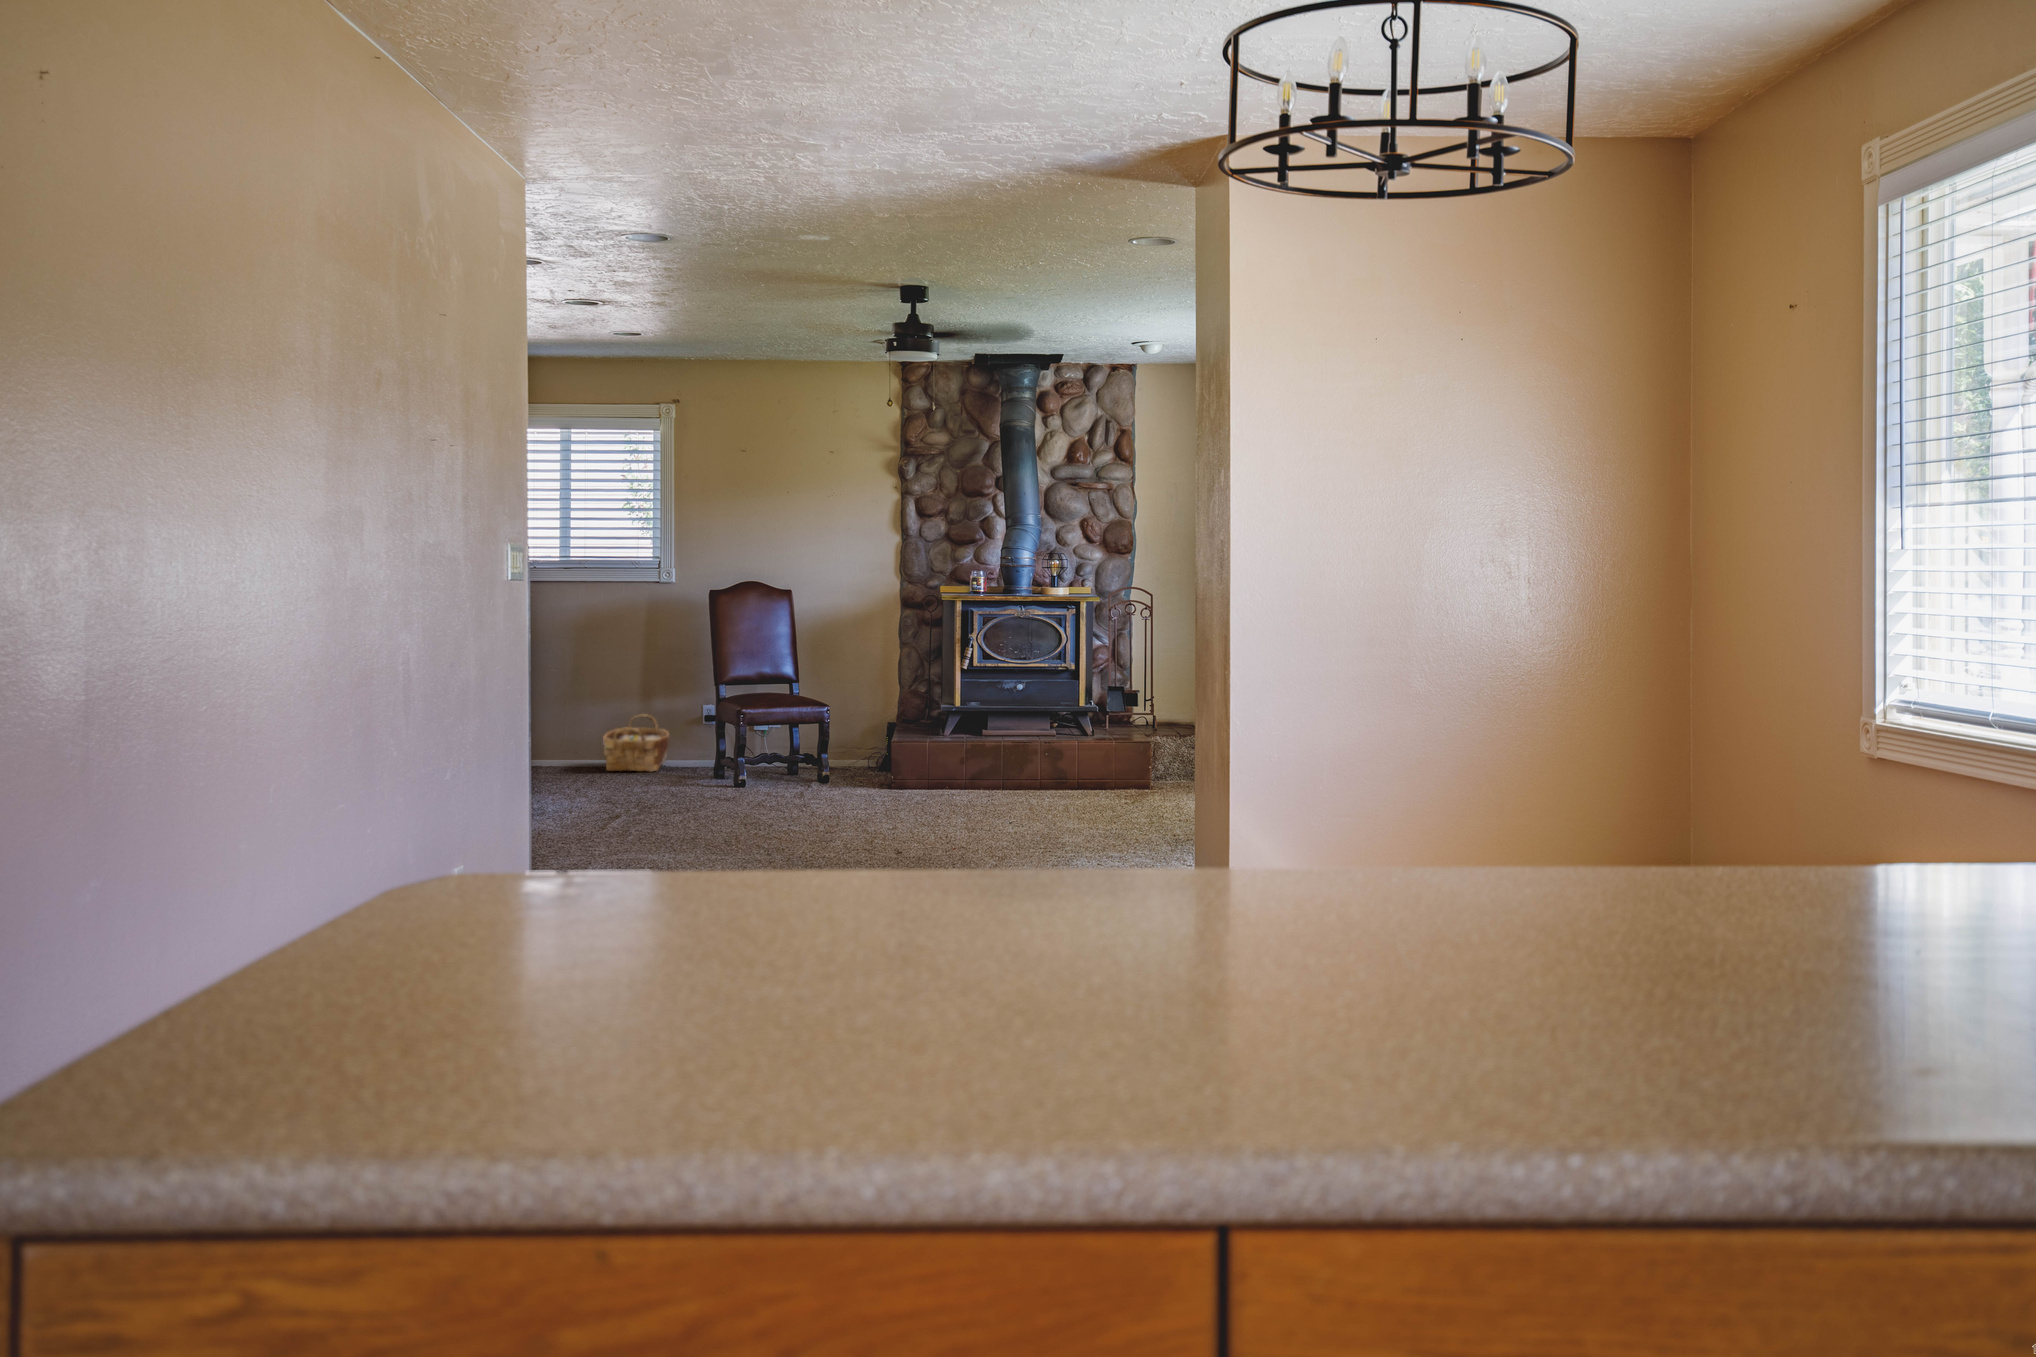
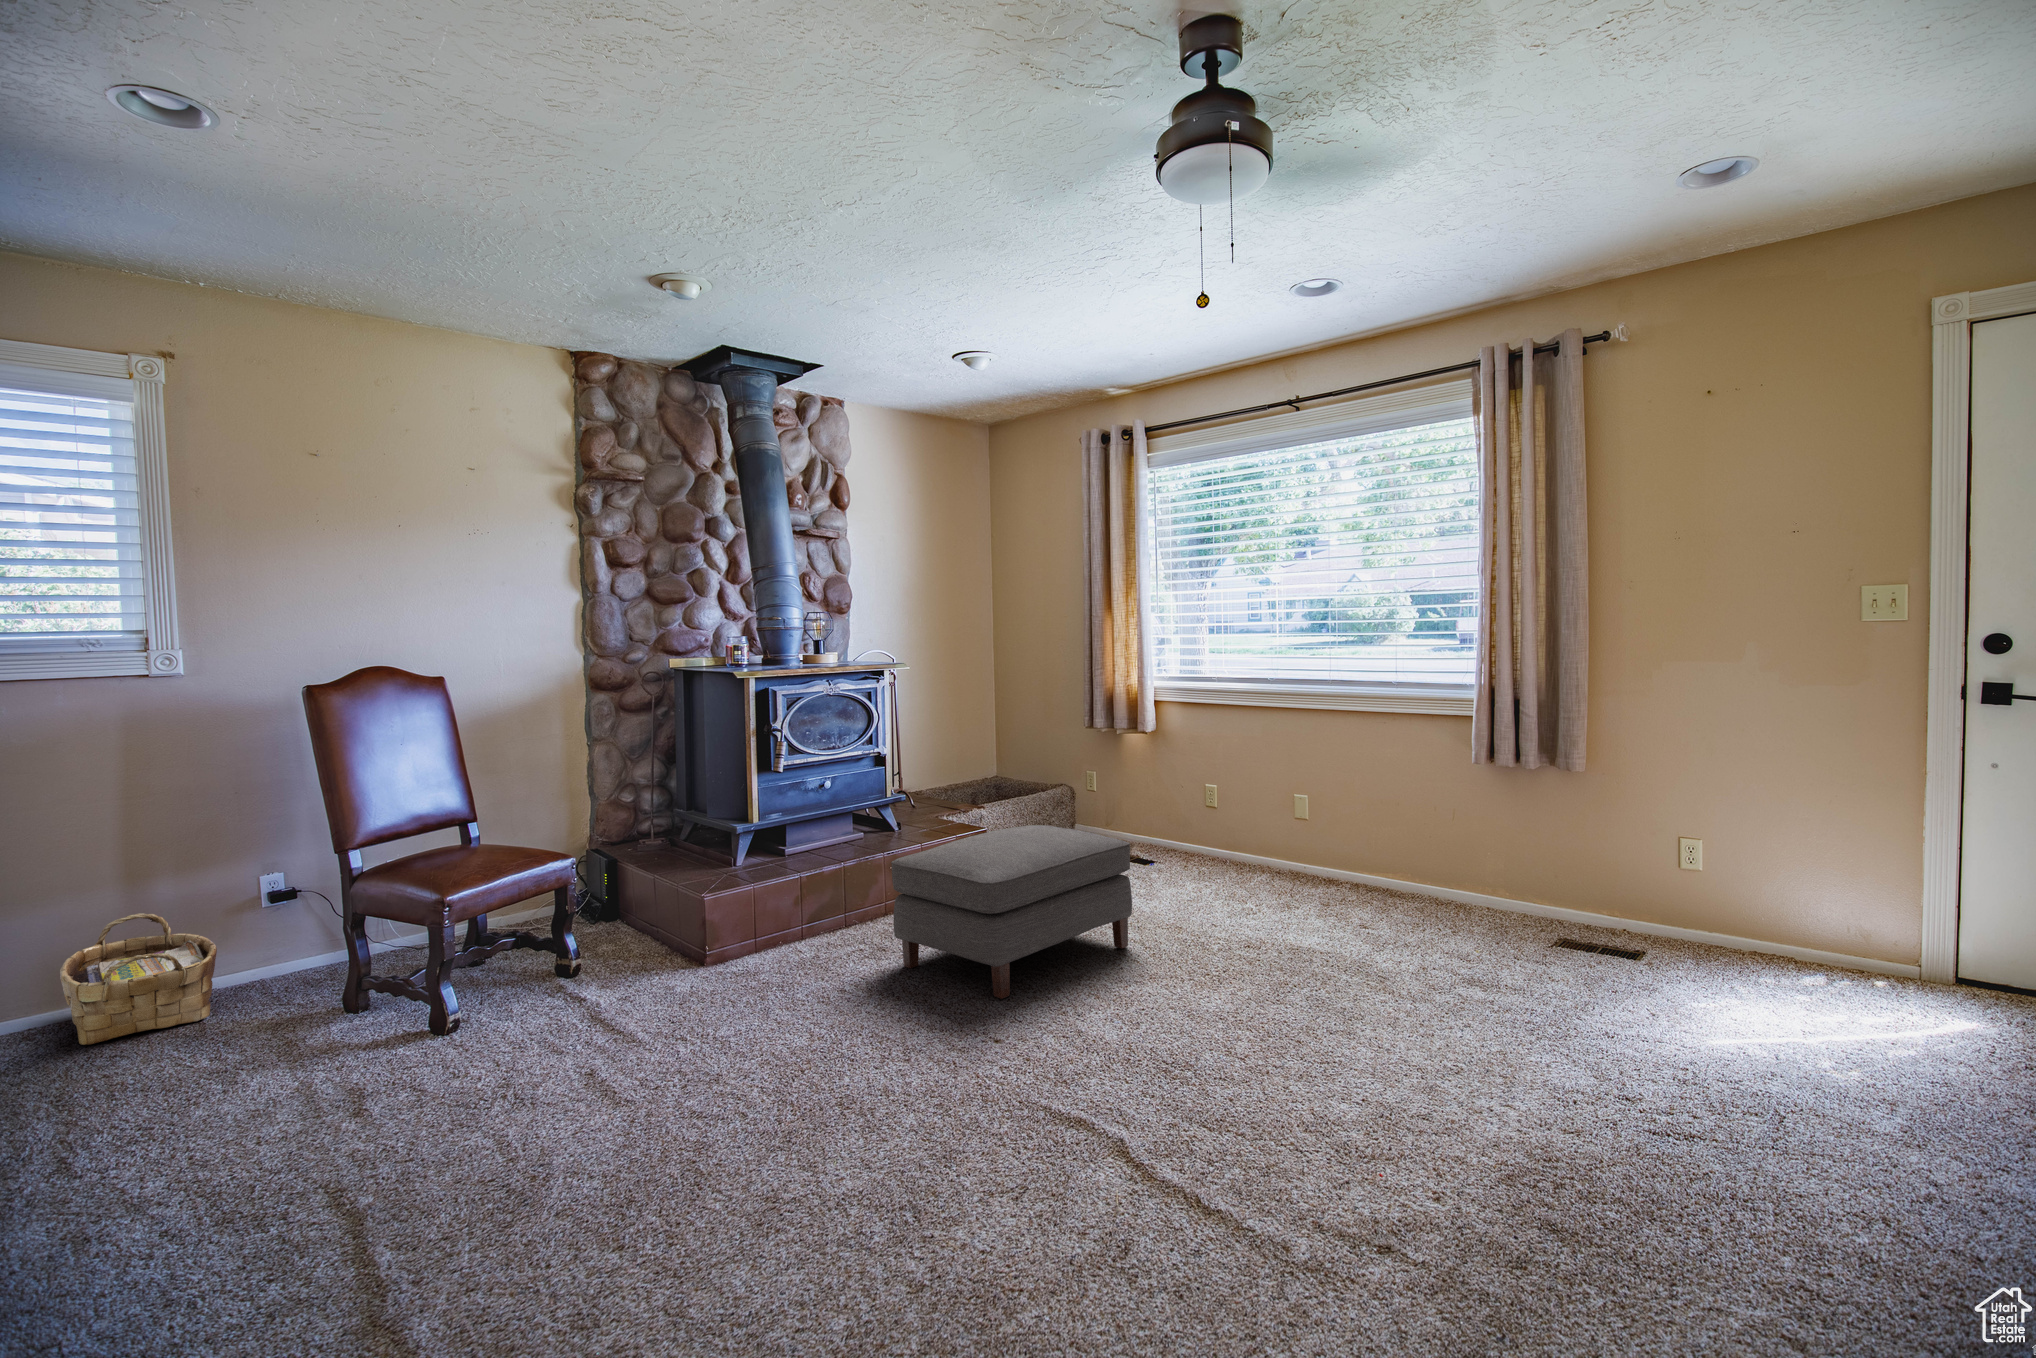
ottoman: none [959,722,1120,822] -> present [891,825,1132,999]

